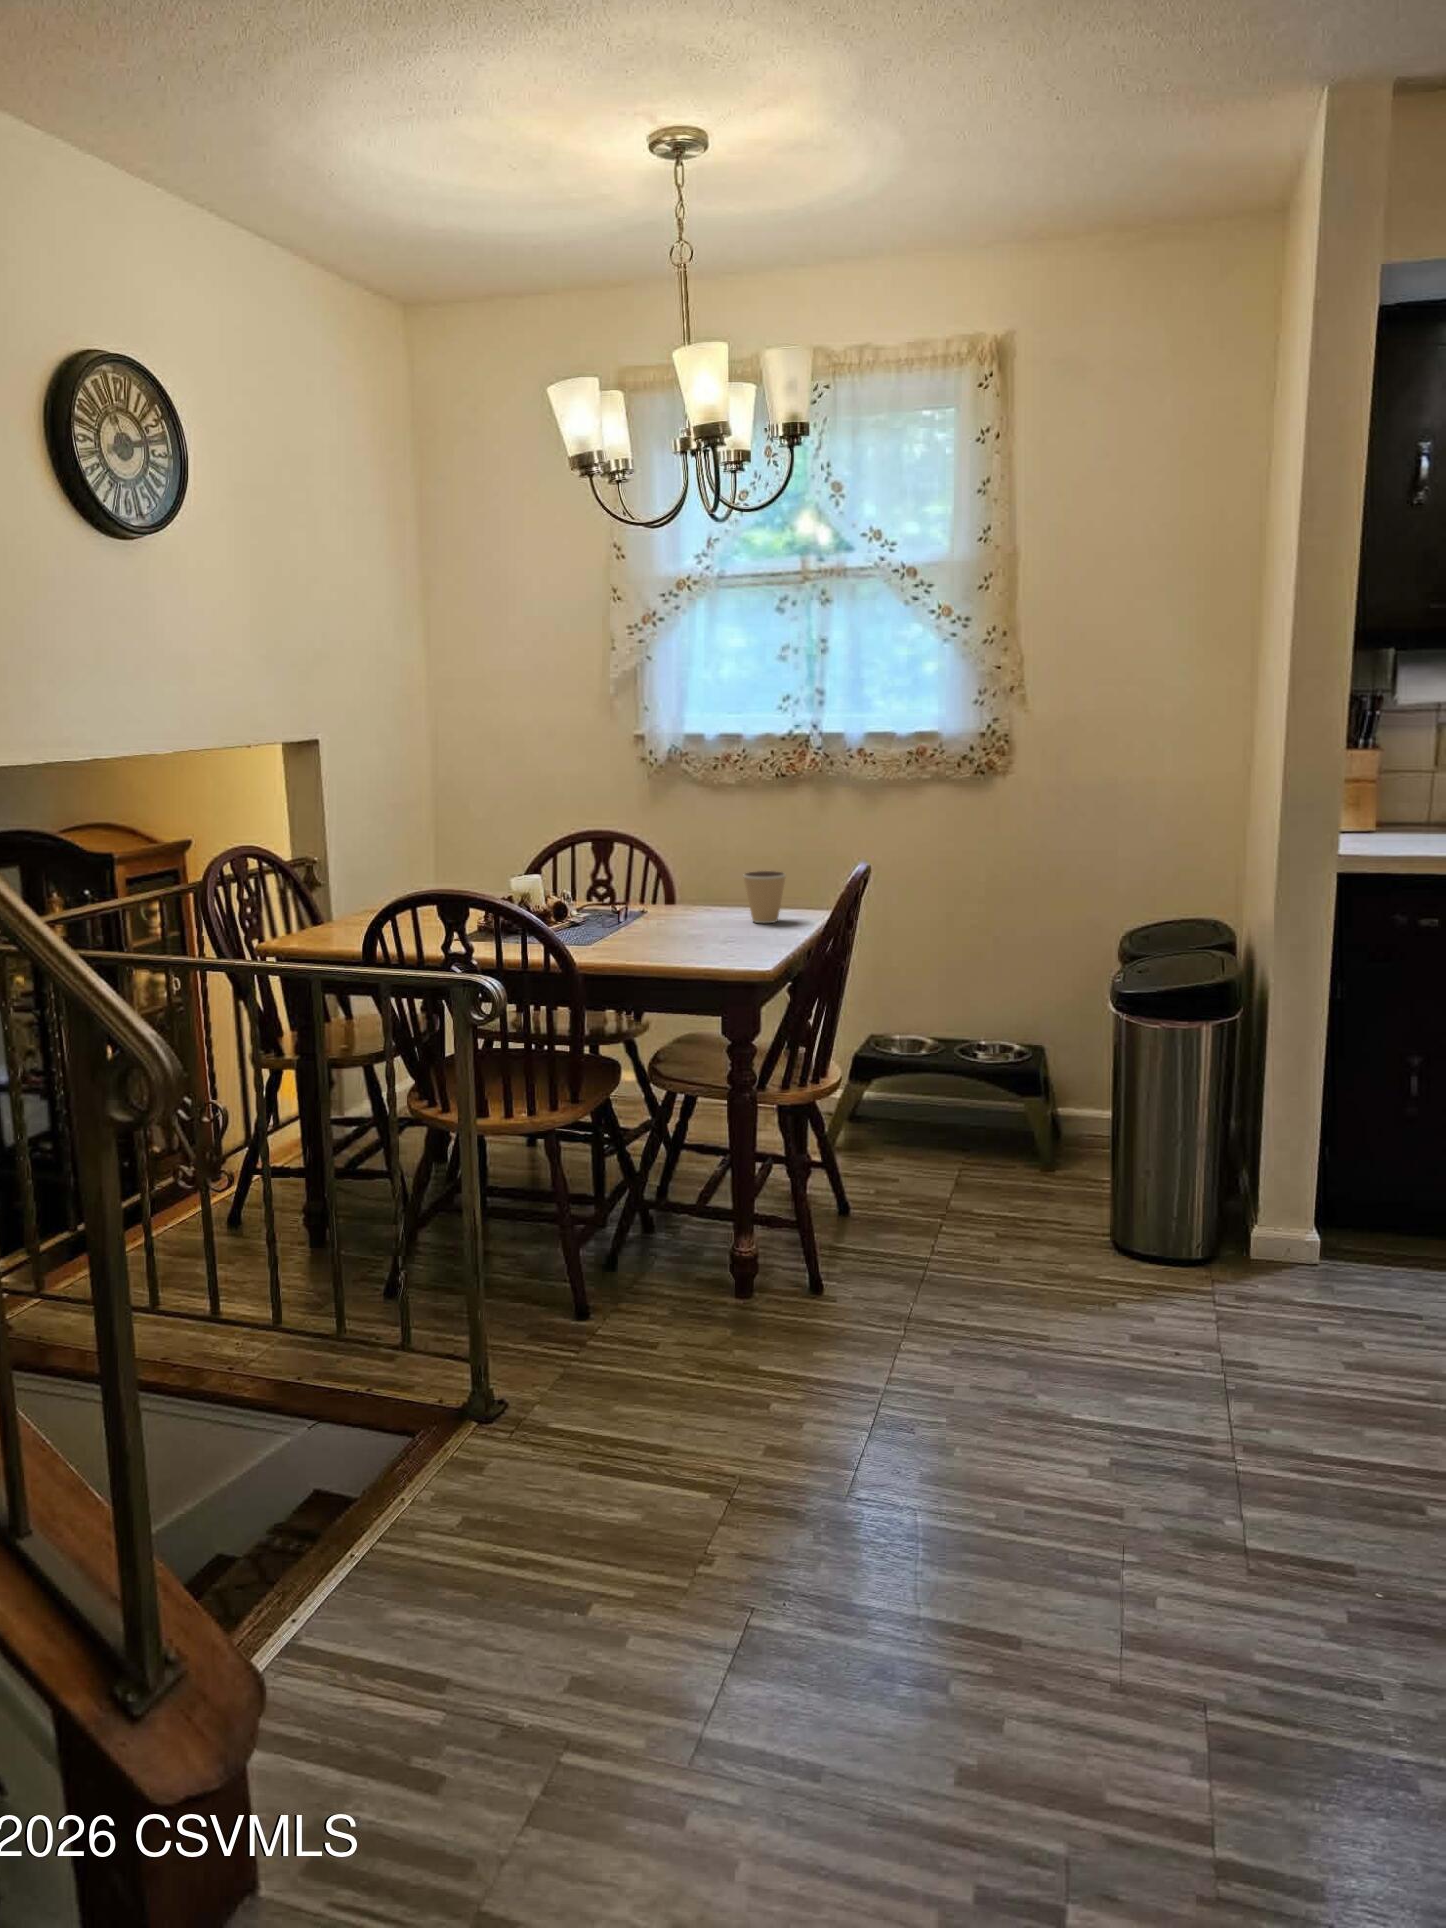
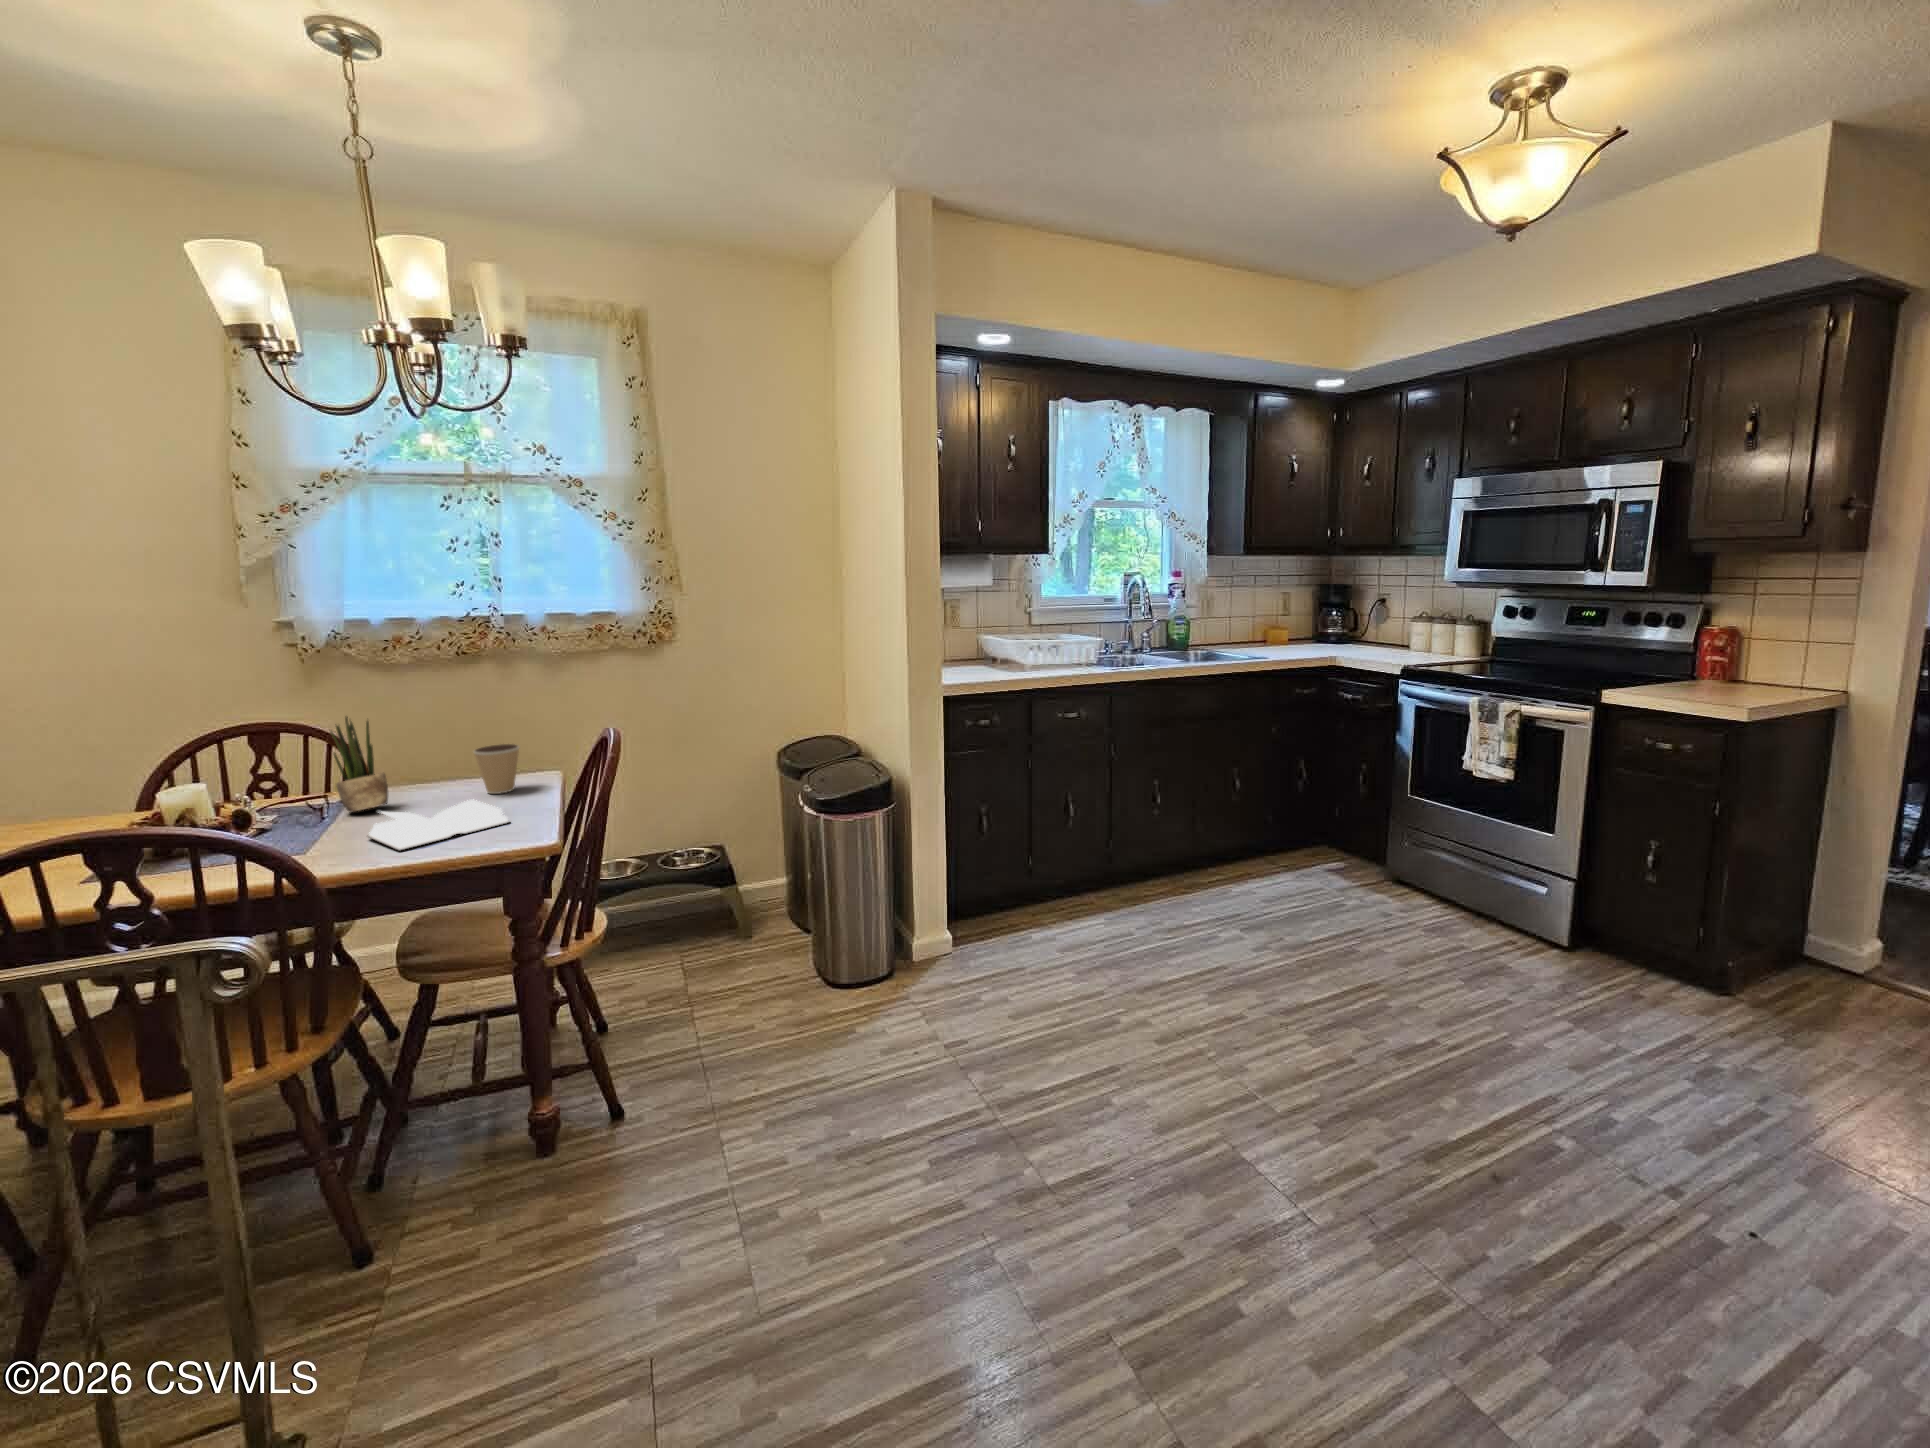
potted plant: none [629,824,670,920] -> present [330,717,388,812]
book: none [634,917,748,954] -> present [368,799,509,851]

